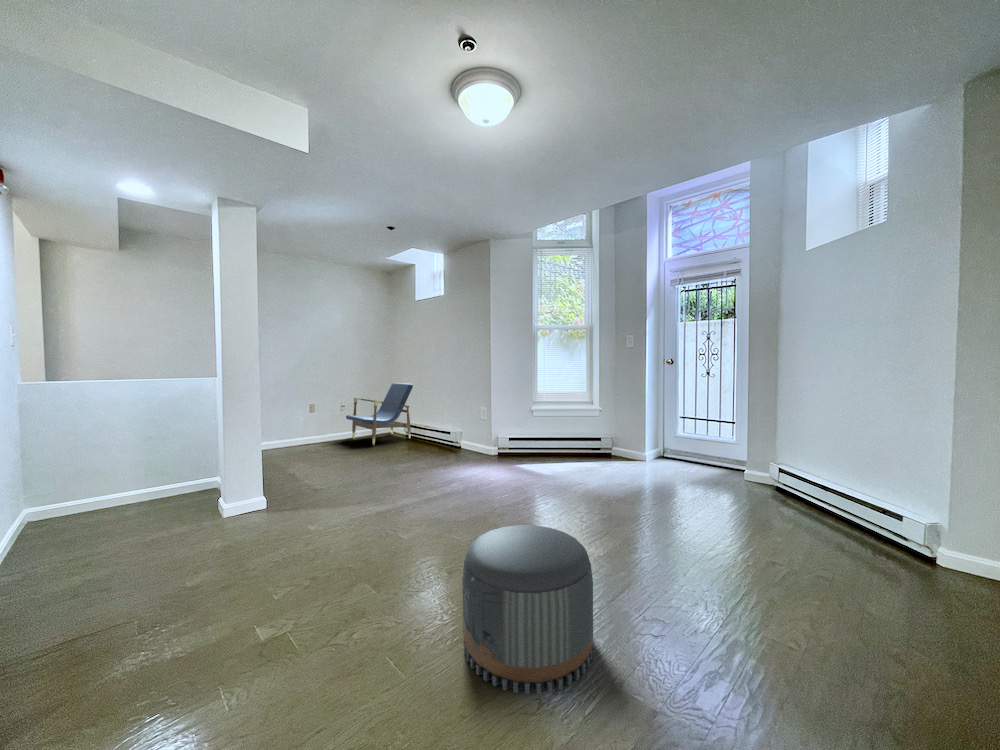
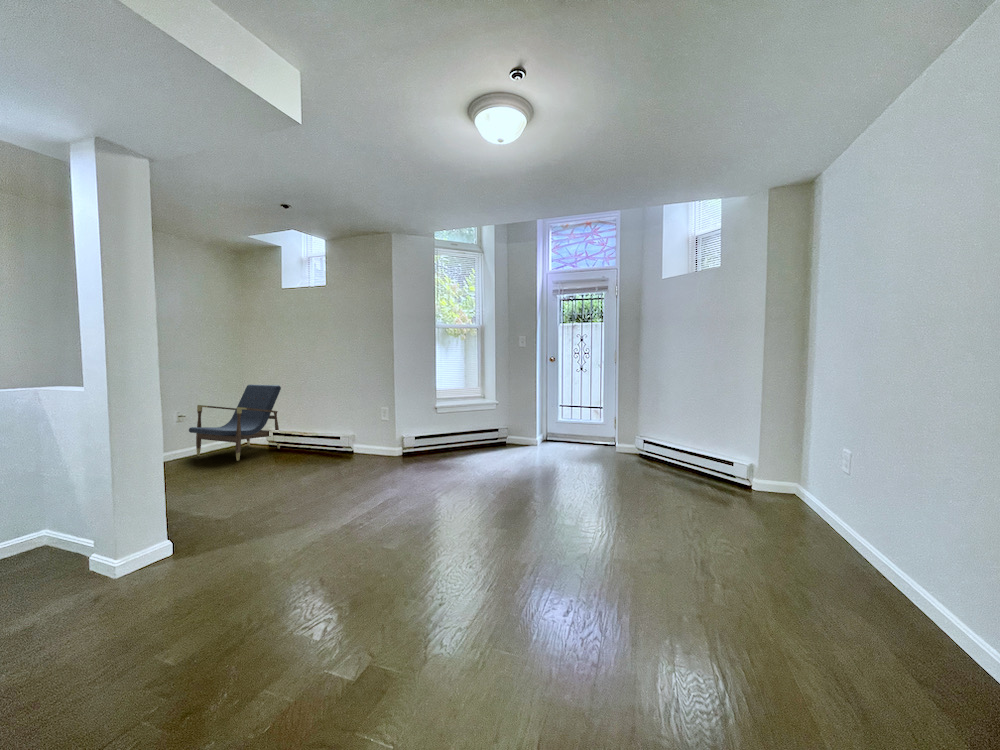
pouf: present [462,525,593,694] -> none [527,505,635,634]

